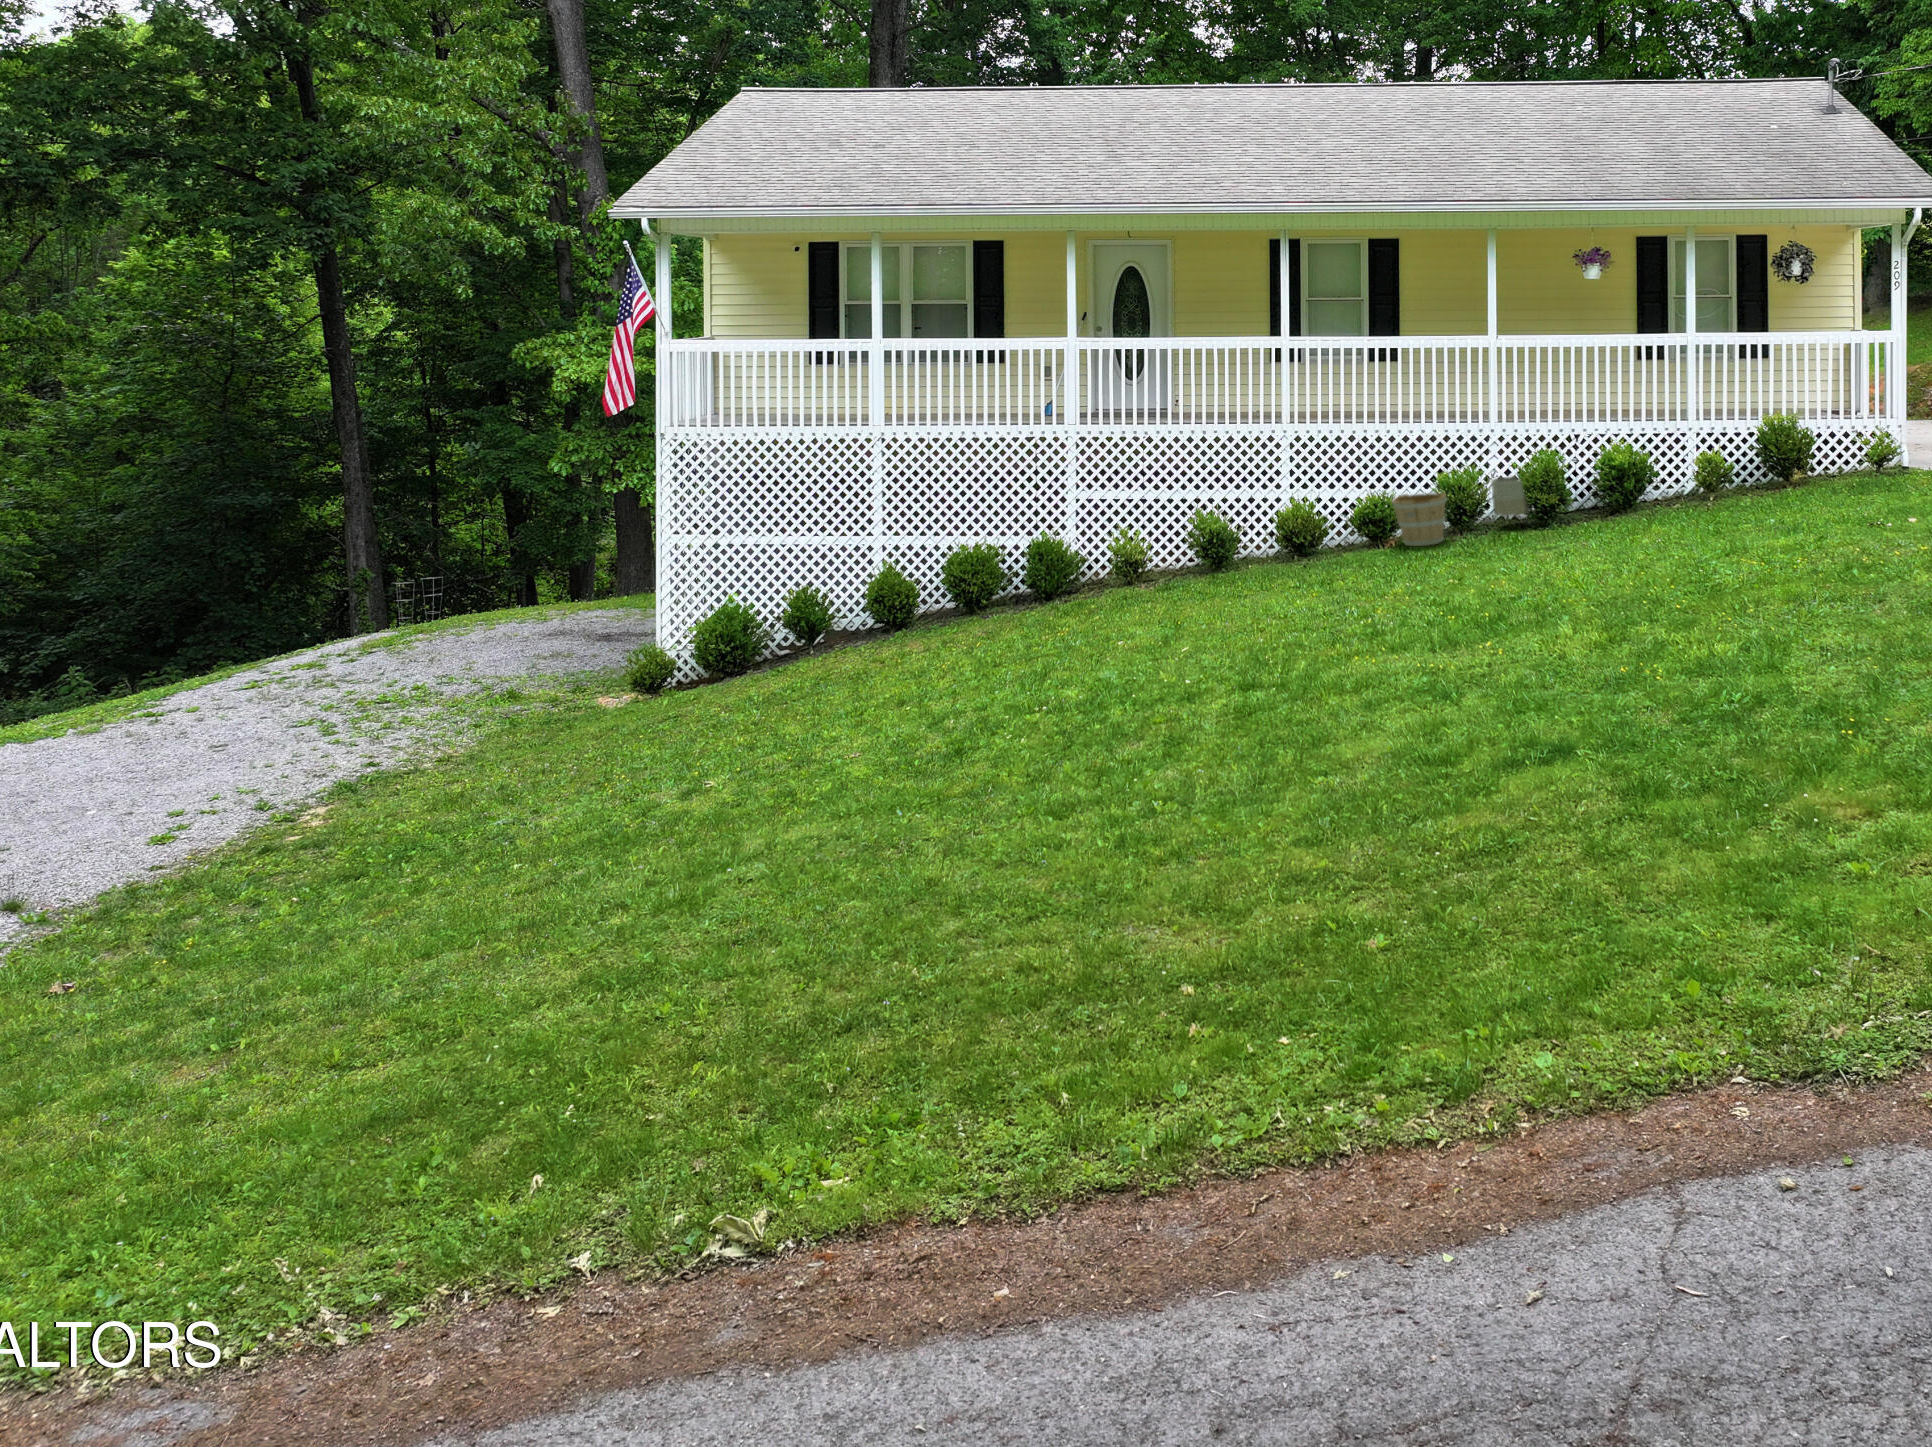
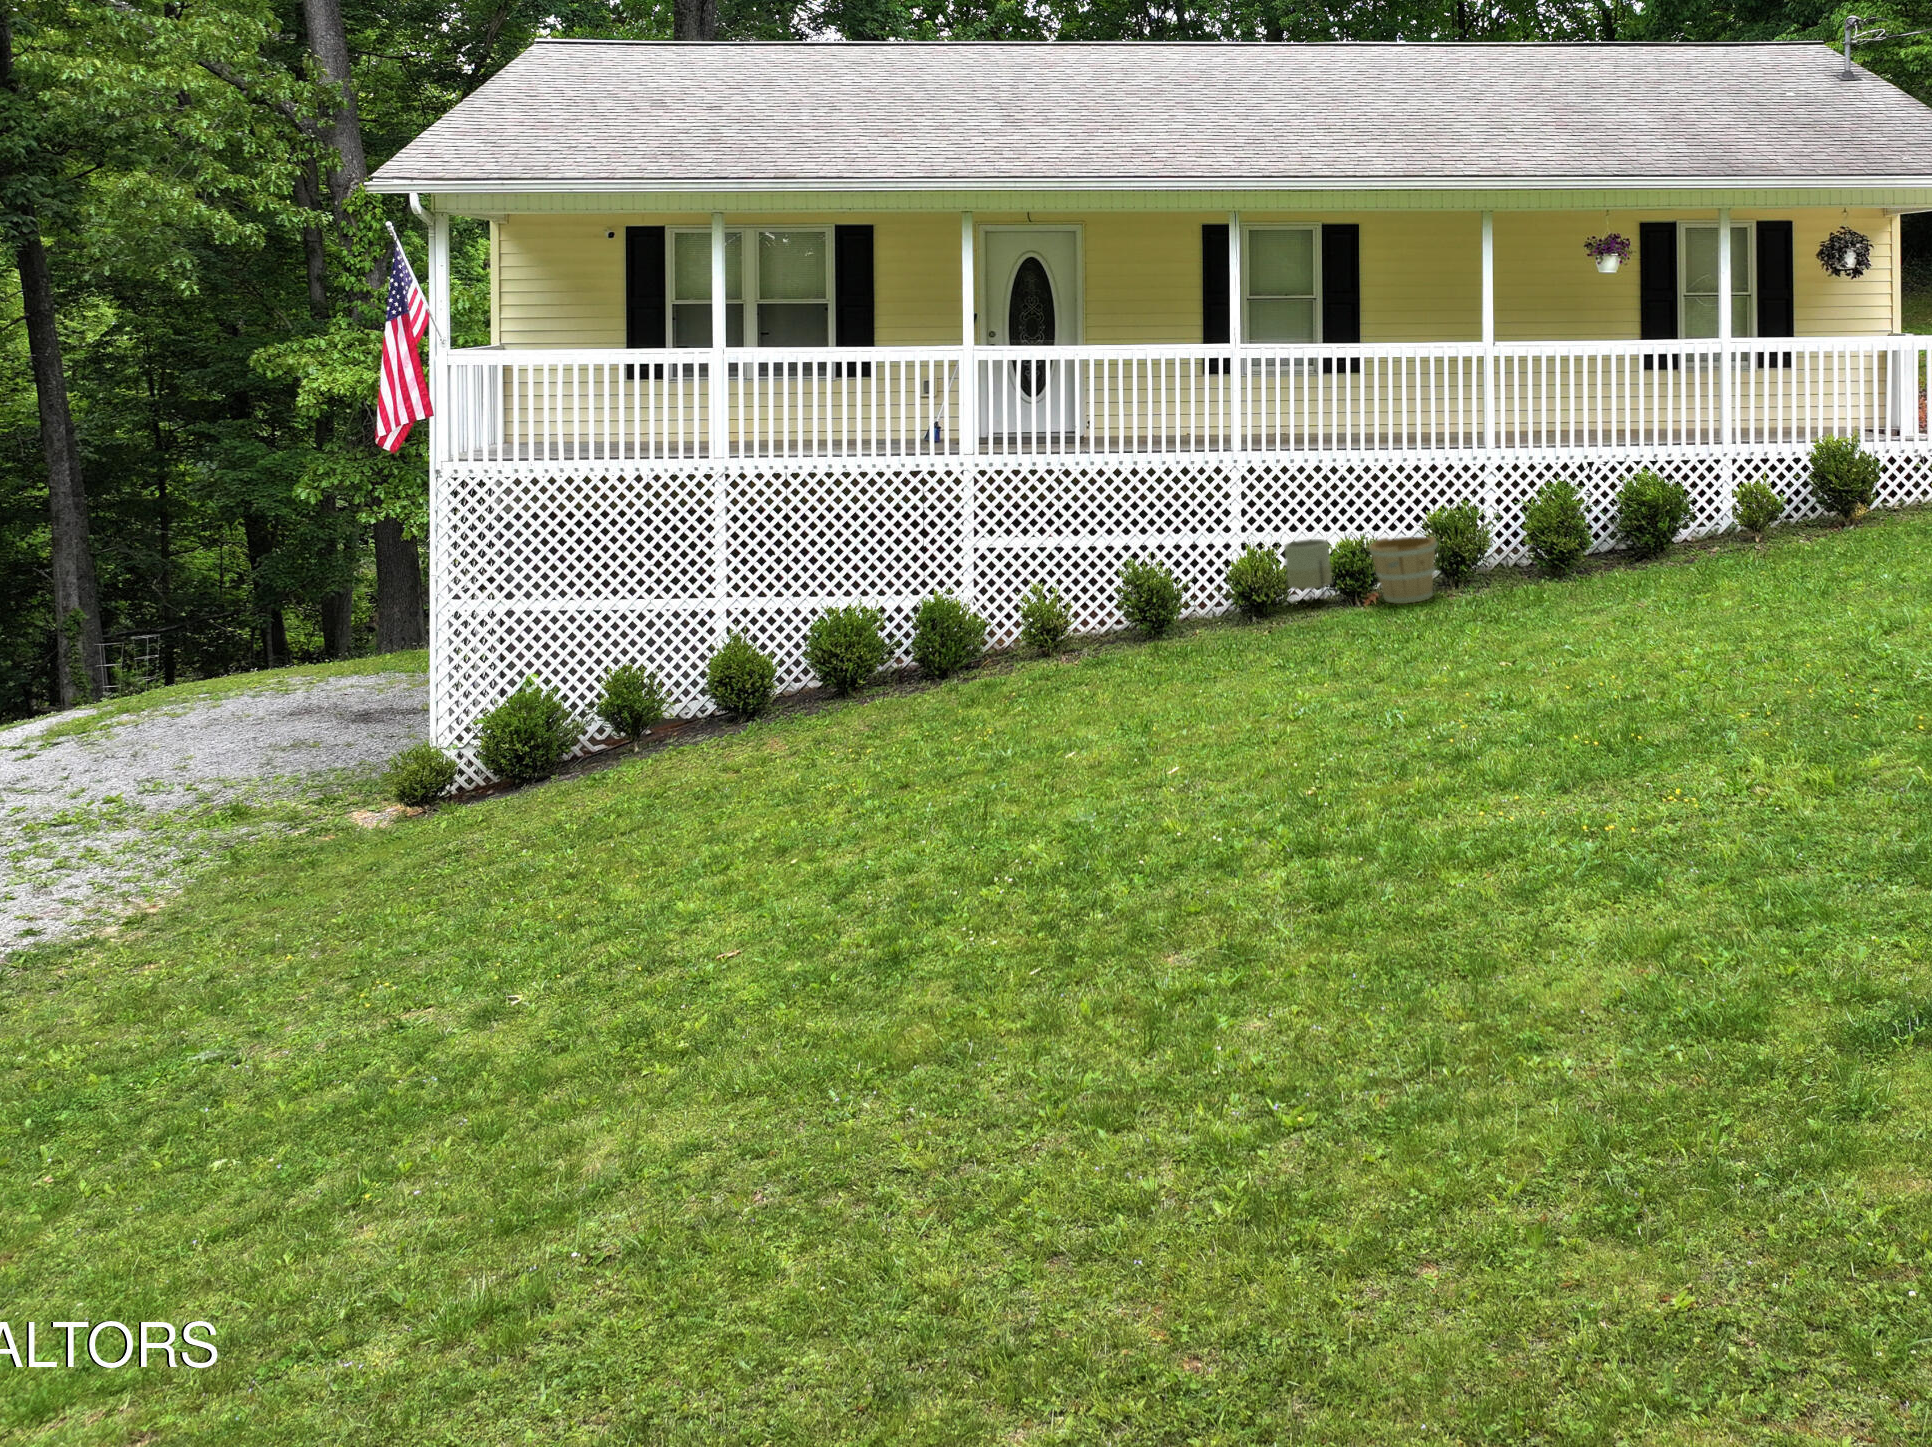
planter: present [1491,476,1528,516] -> present [1284,539,1332,597]

